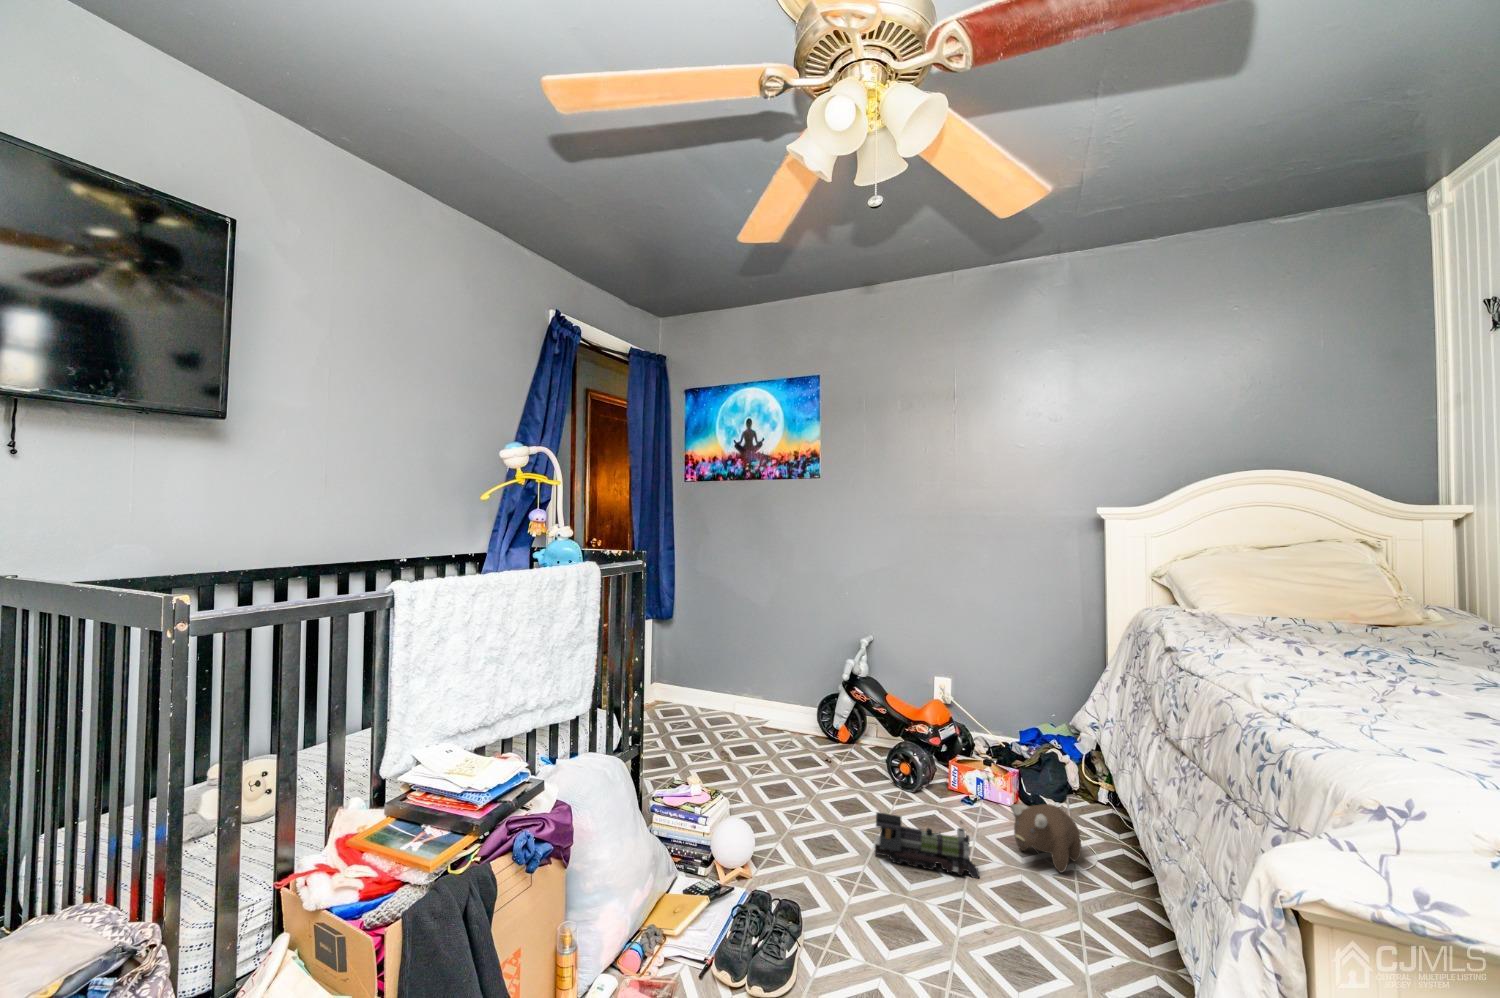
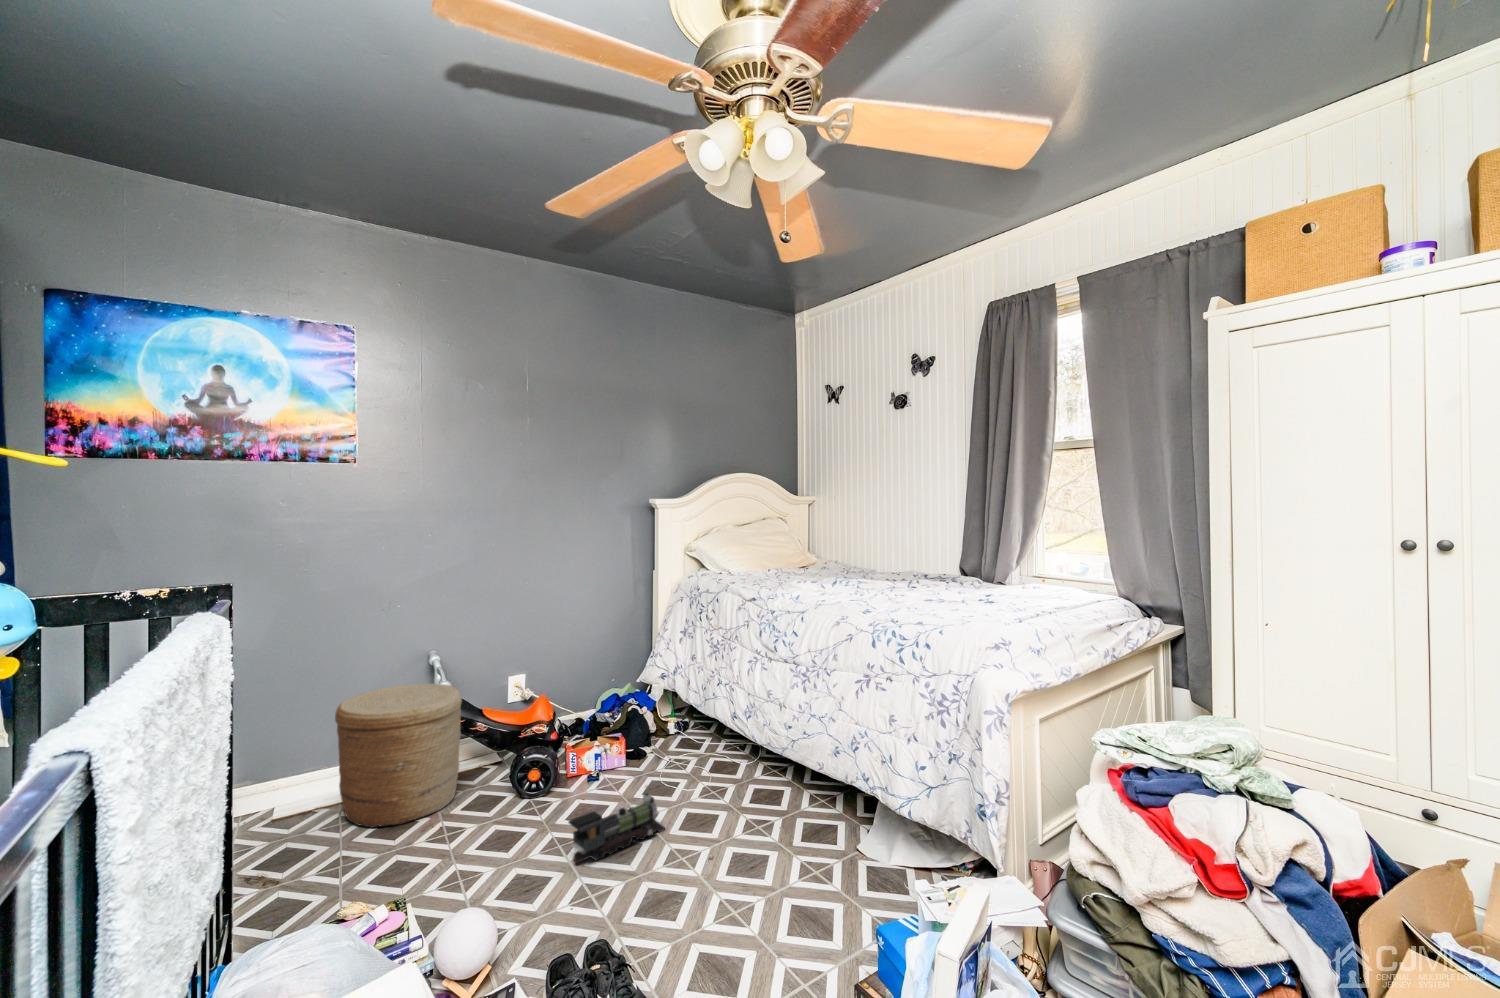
woven basket: none [786,656,874,765] -> present [335,684,462,828]
plush toy: present [1010,804,1081,873] -> none [660,742,708,793]

